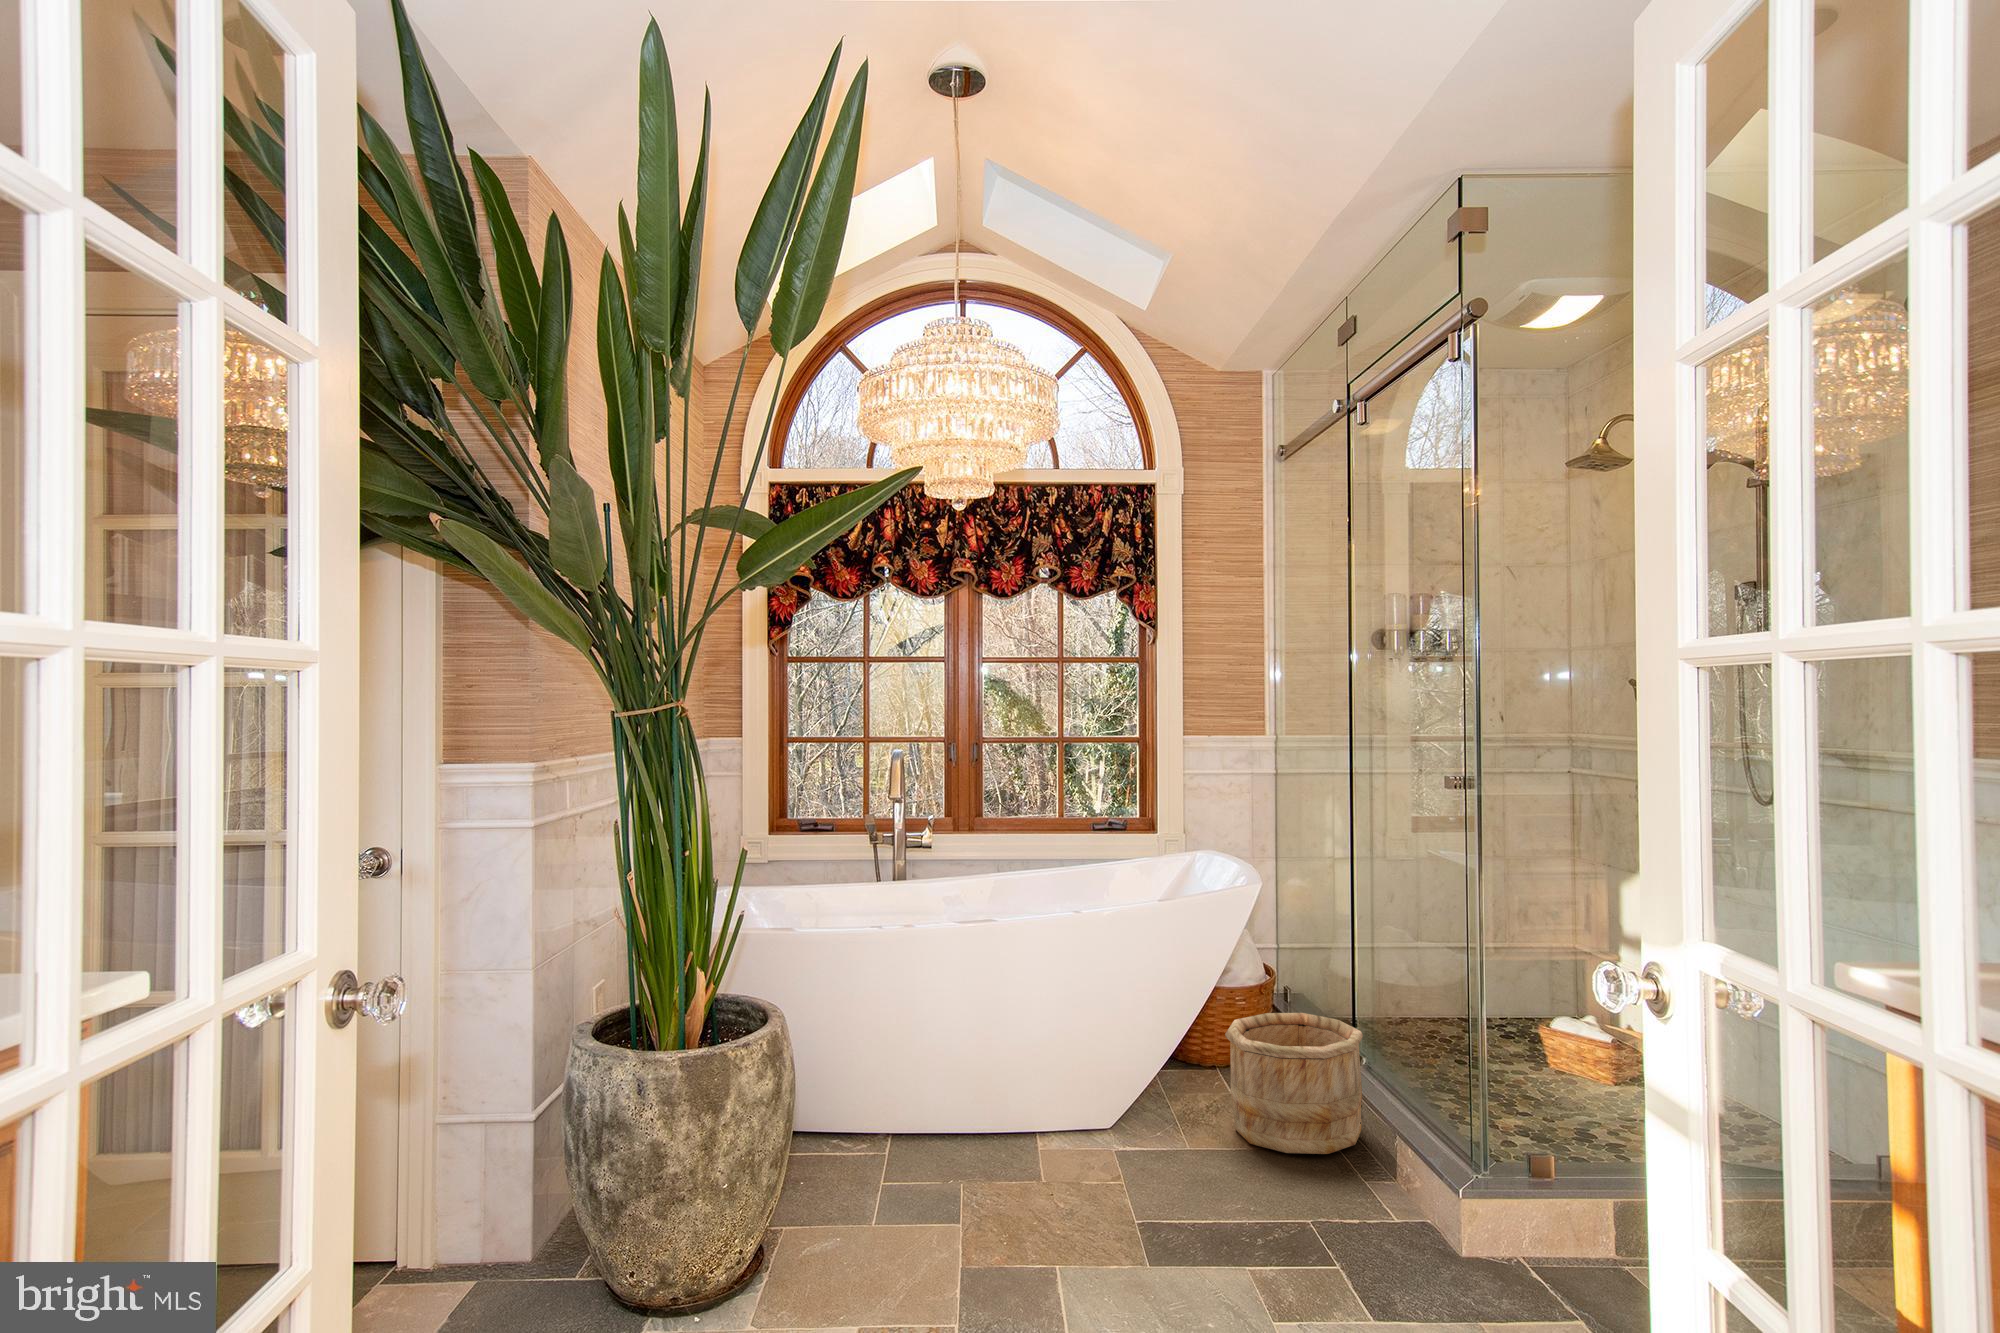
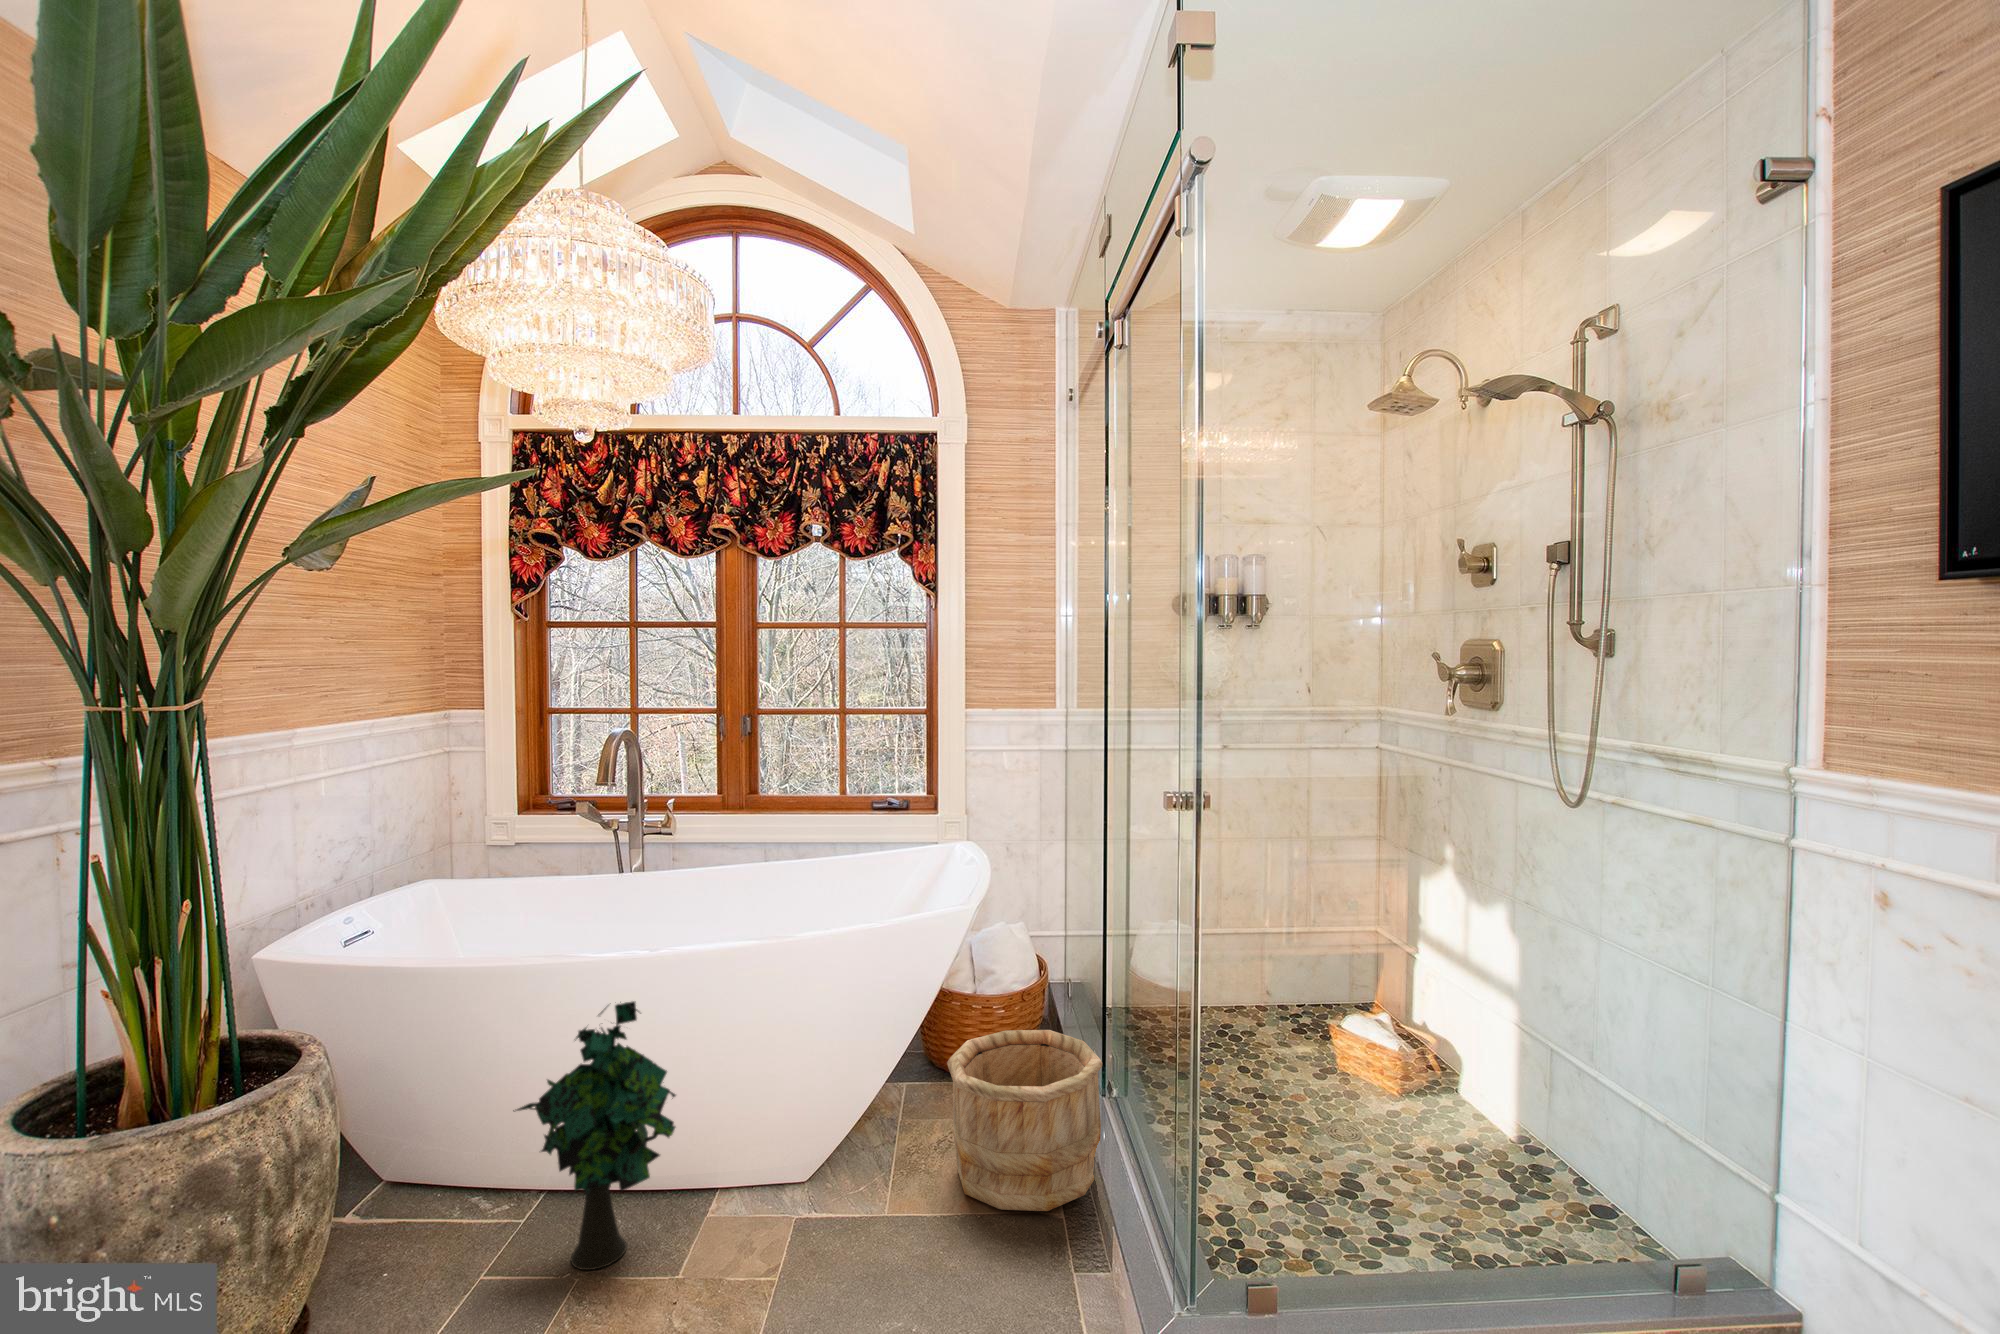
decorative plant: none [901,965,1026,1184] -> present [513,1001,676,1270]

